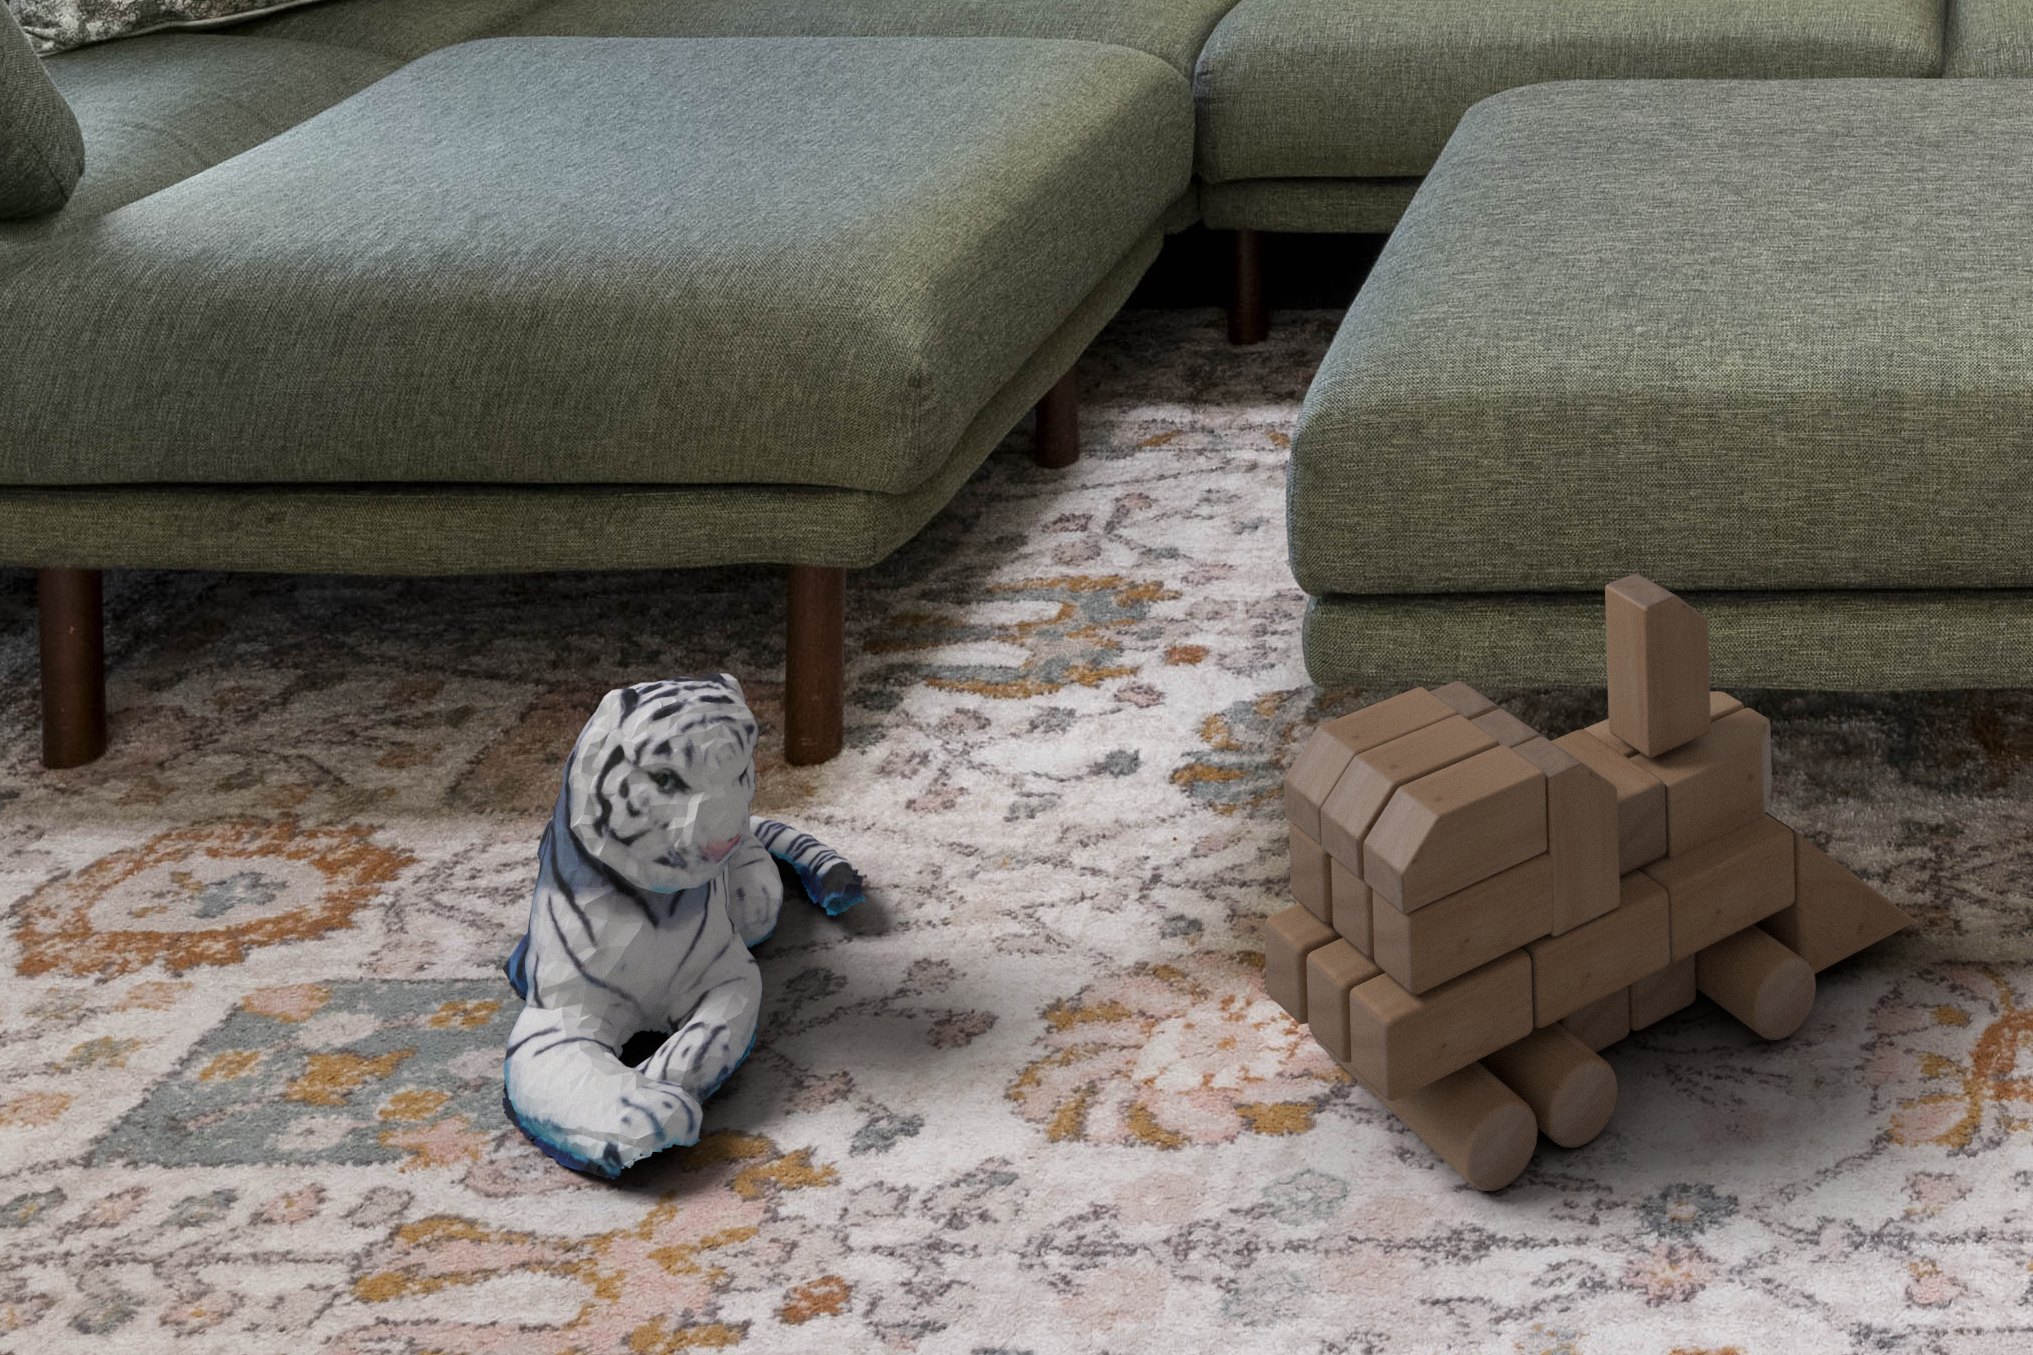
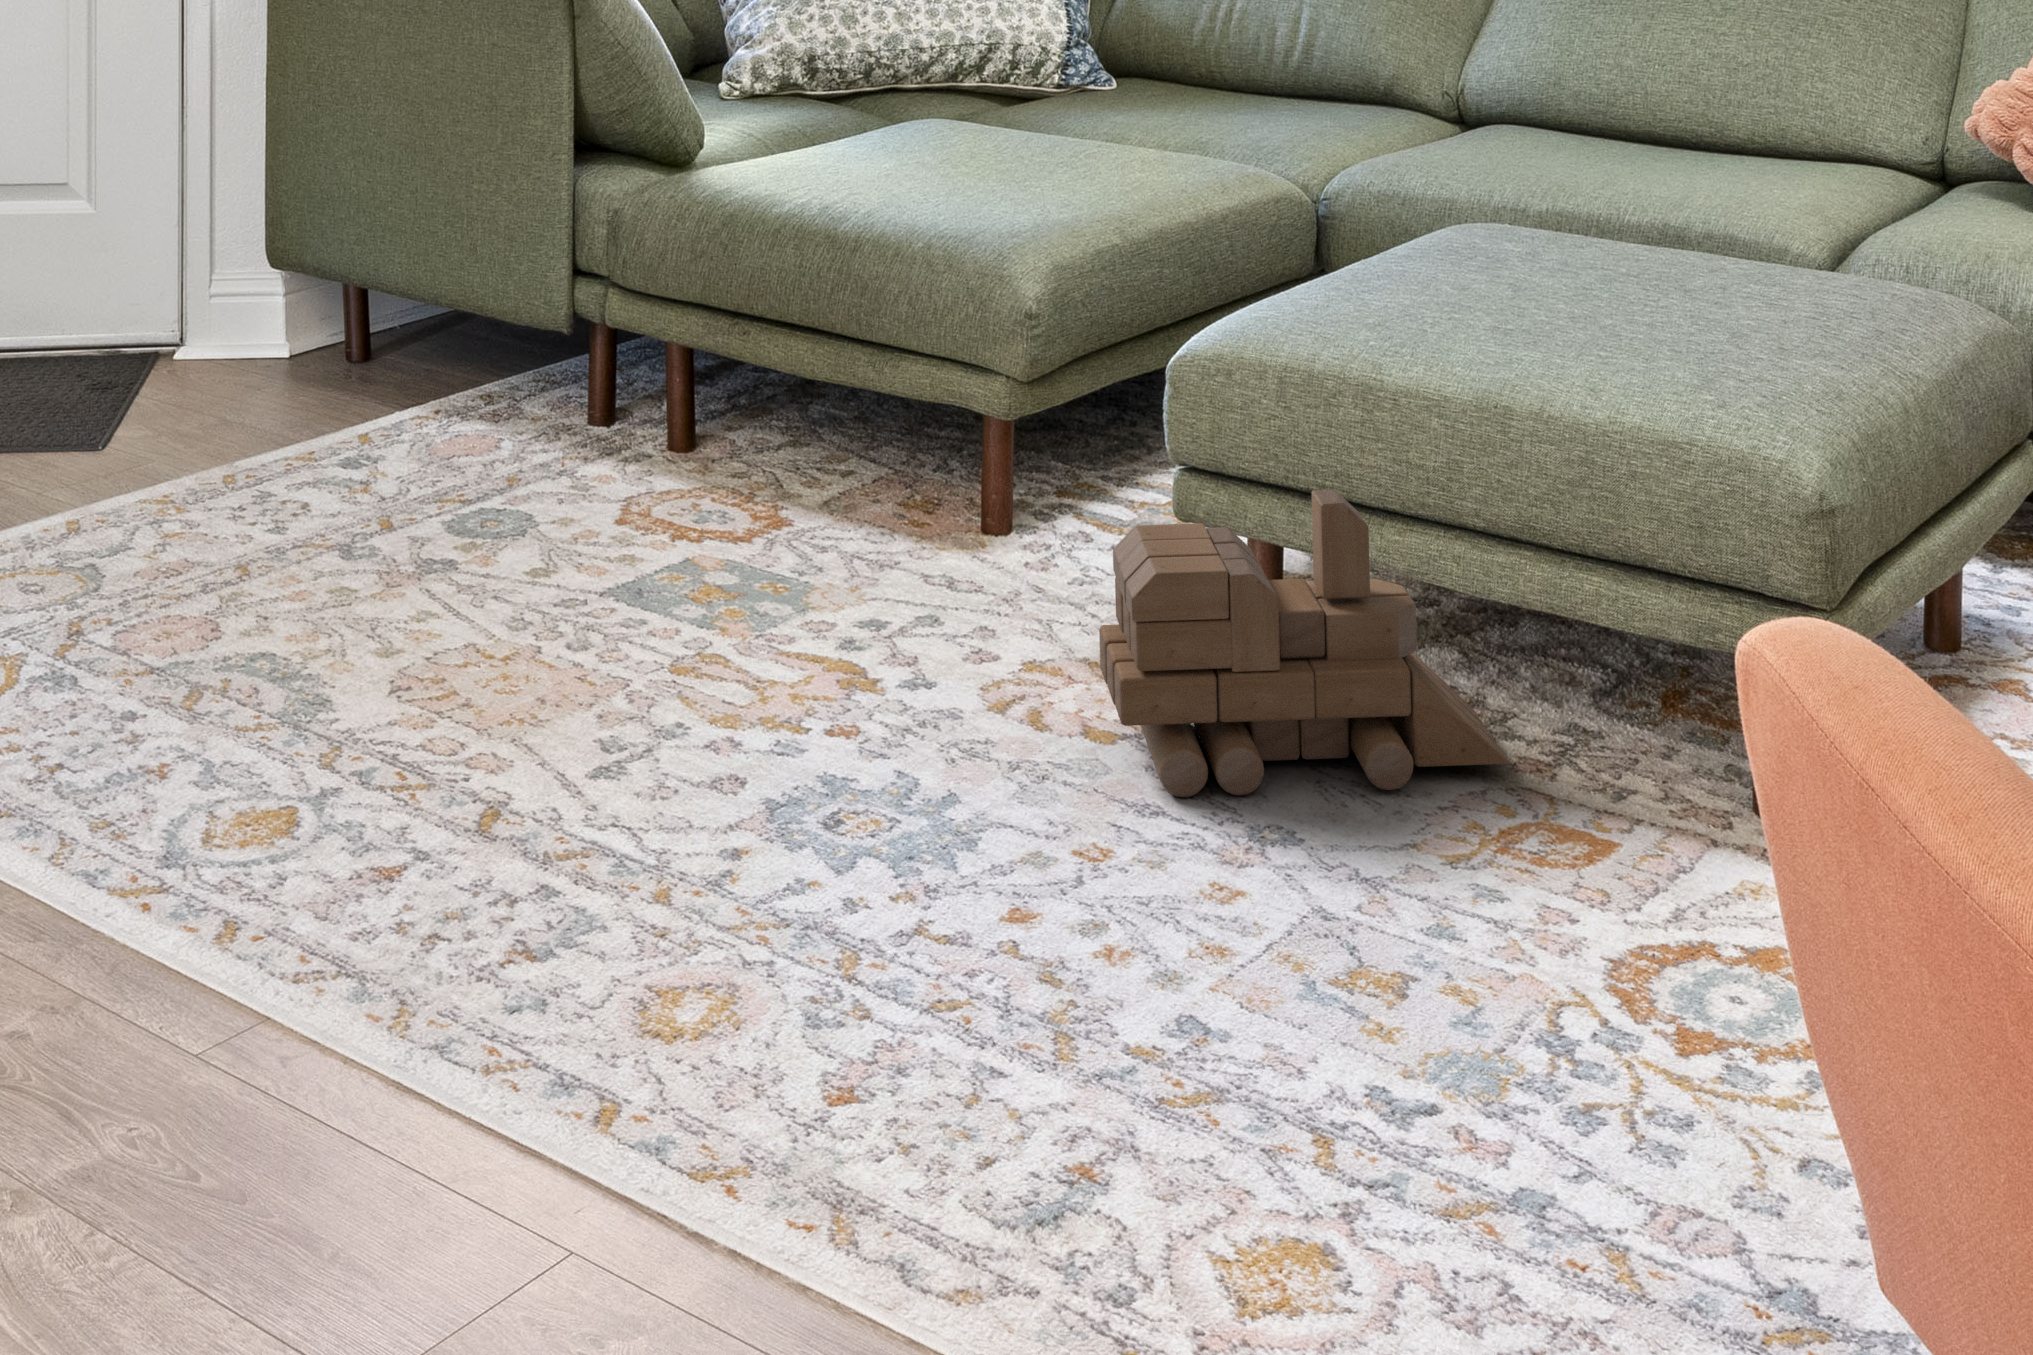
plush toy: present [502,672,865,1179] -> none [767,428,968,661]

